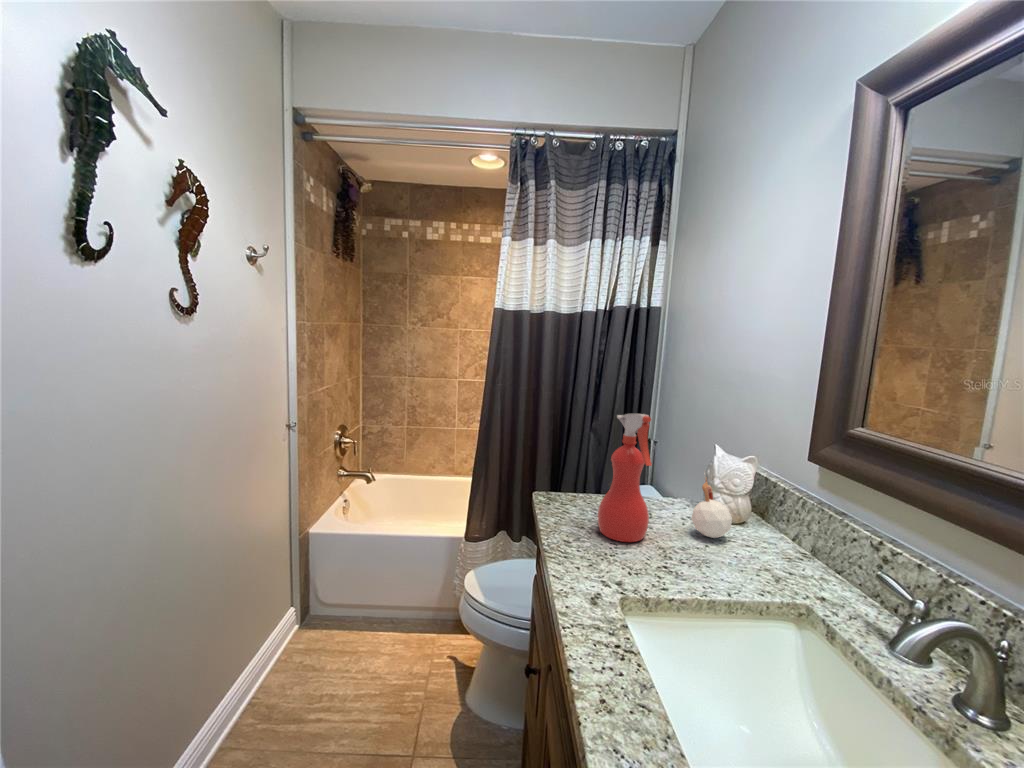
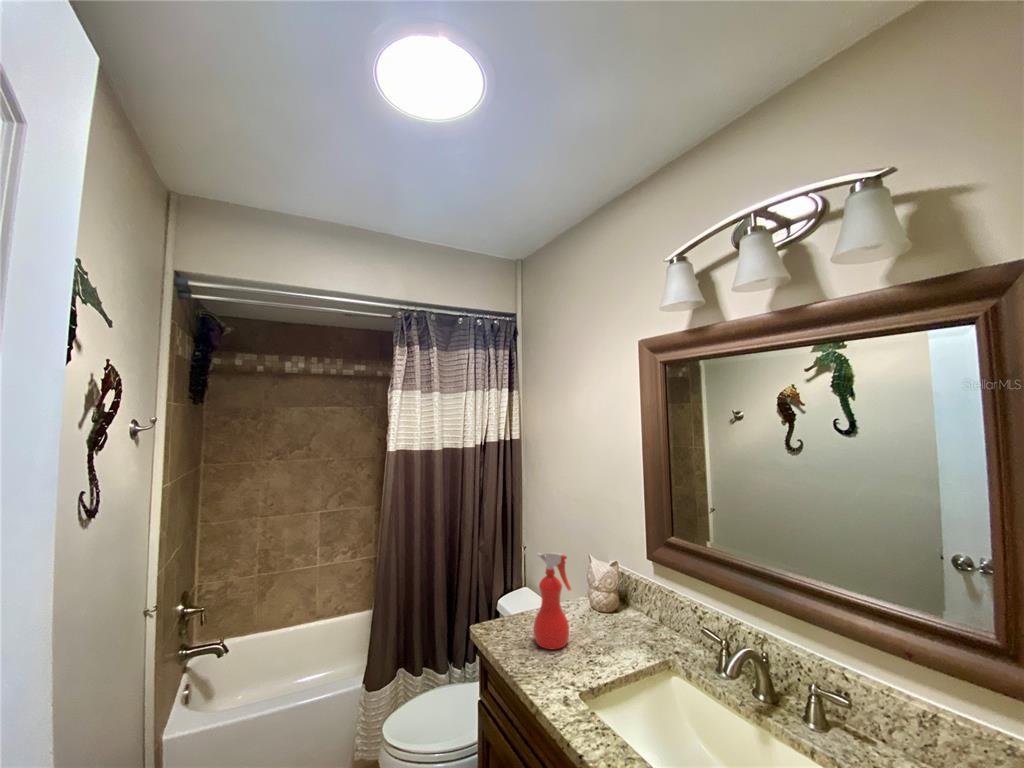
candle: present [691,474,732,538] -> none [591,579,616,628]

